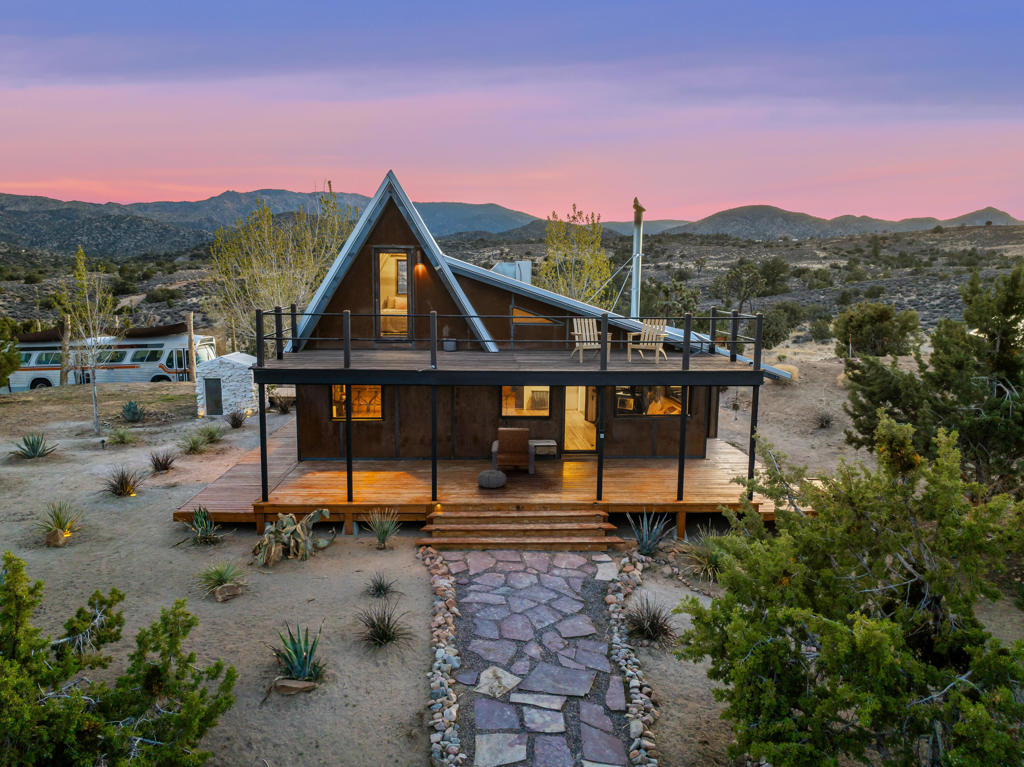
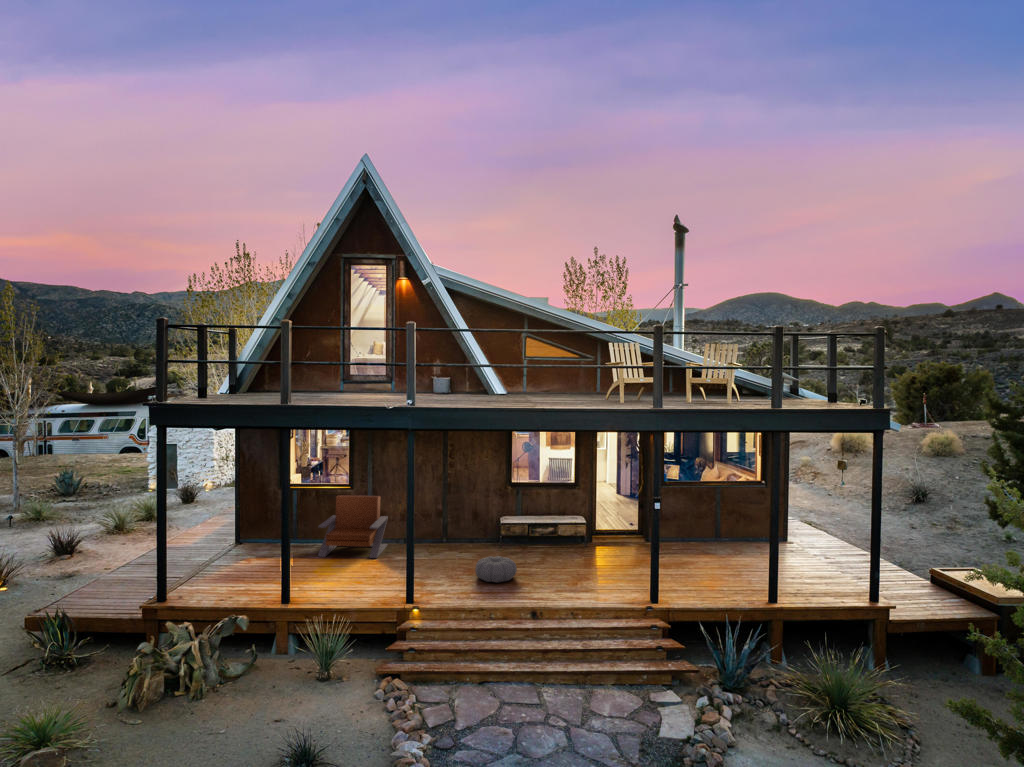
lounge chair: present [492,428,535,474] -> present [318,495,388,558]

